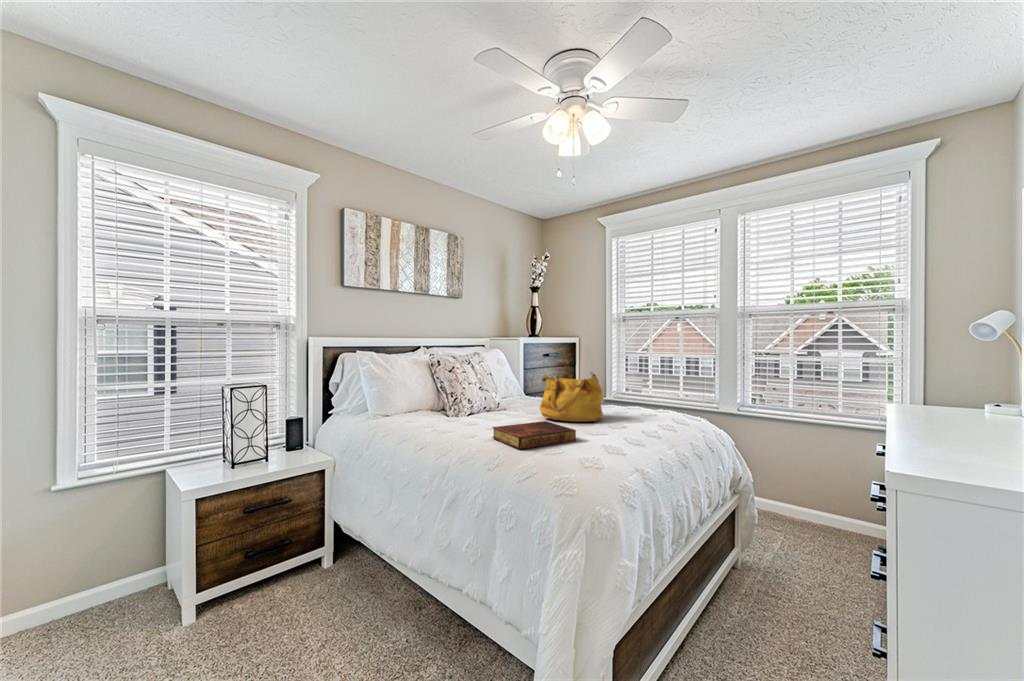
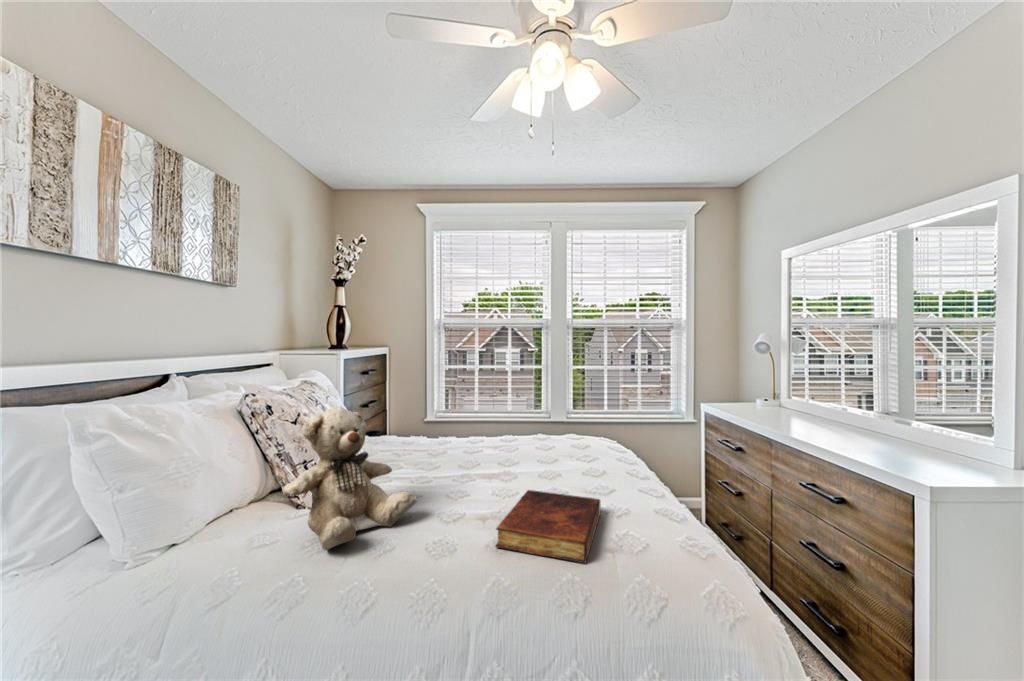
teddy bear: none [418,359,482,426] -> present [282,406,417,550]
handbag: present [540,372,603,422] -> none [469,404,551,478]

